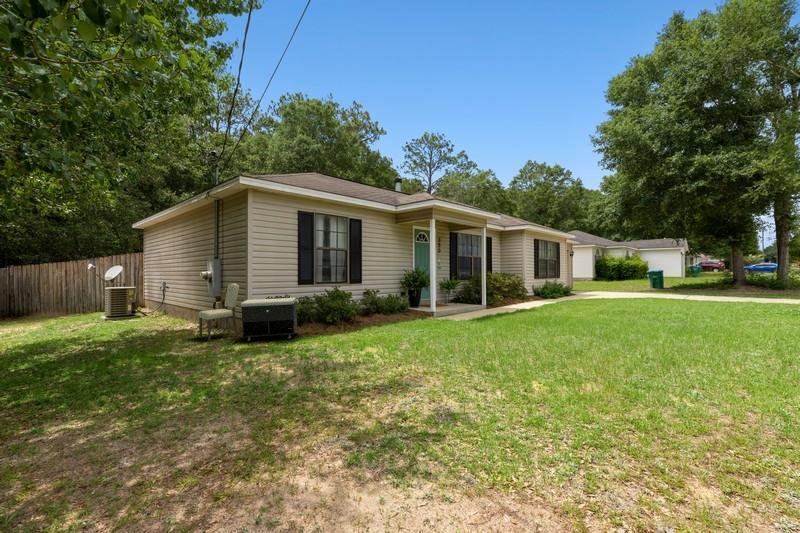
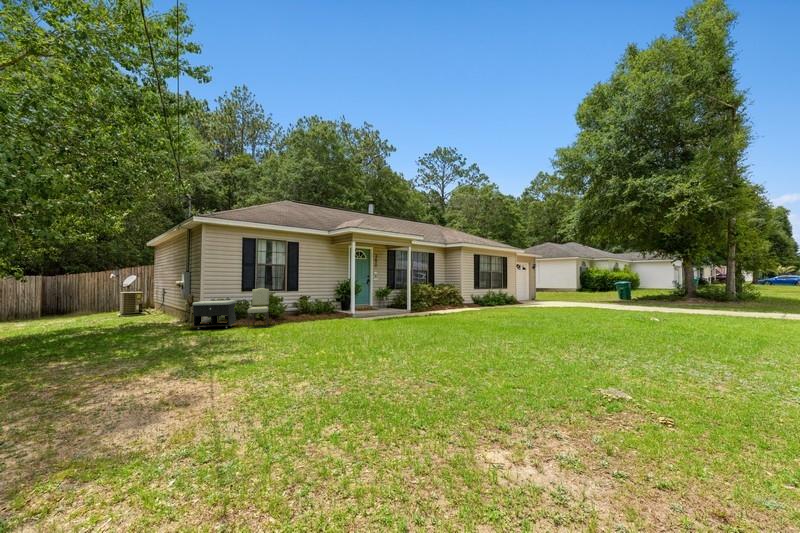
chair: present [198,283,239,341] -> present [247,288,269,328]

